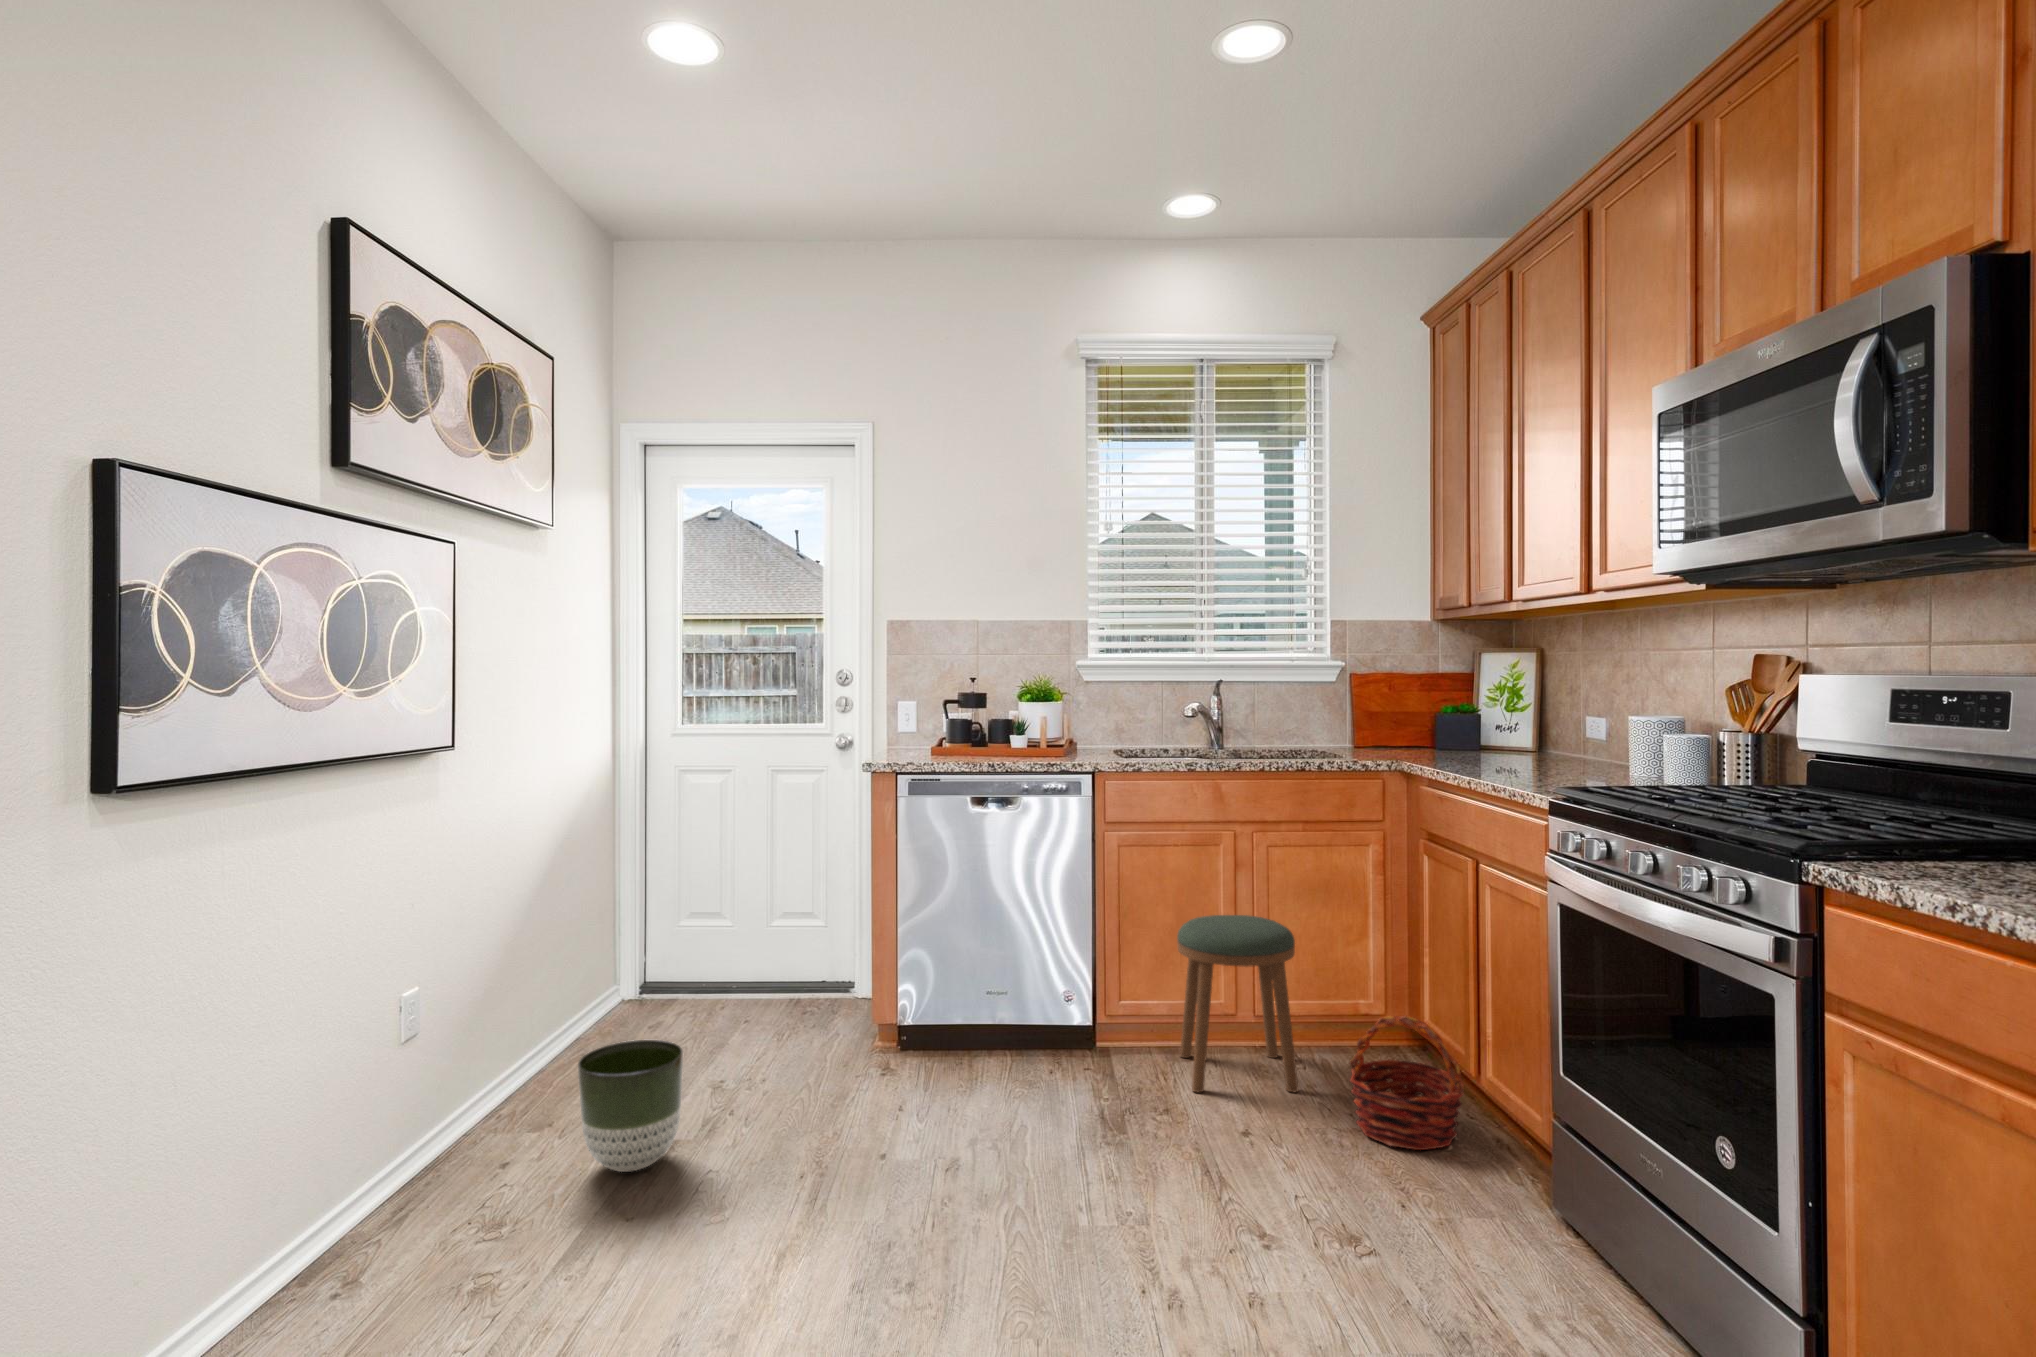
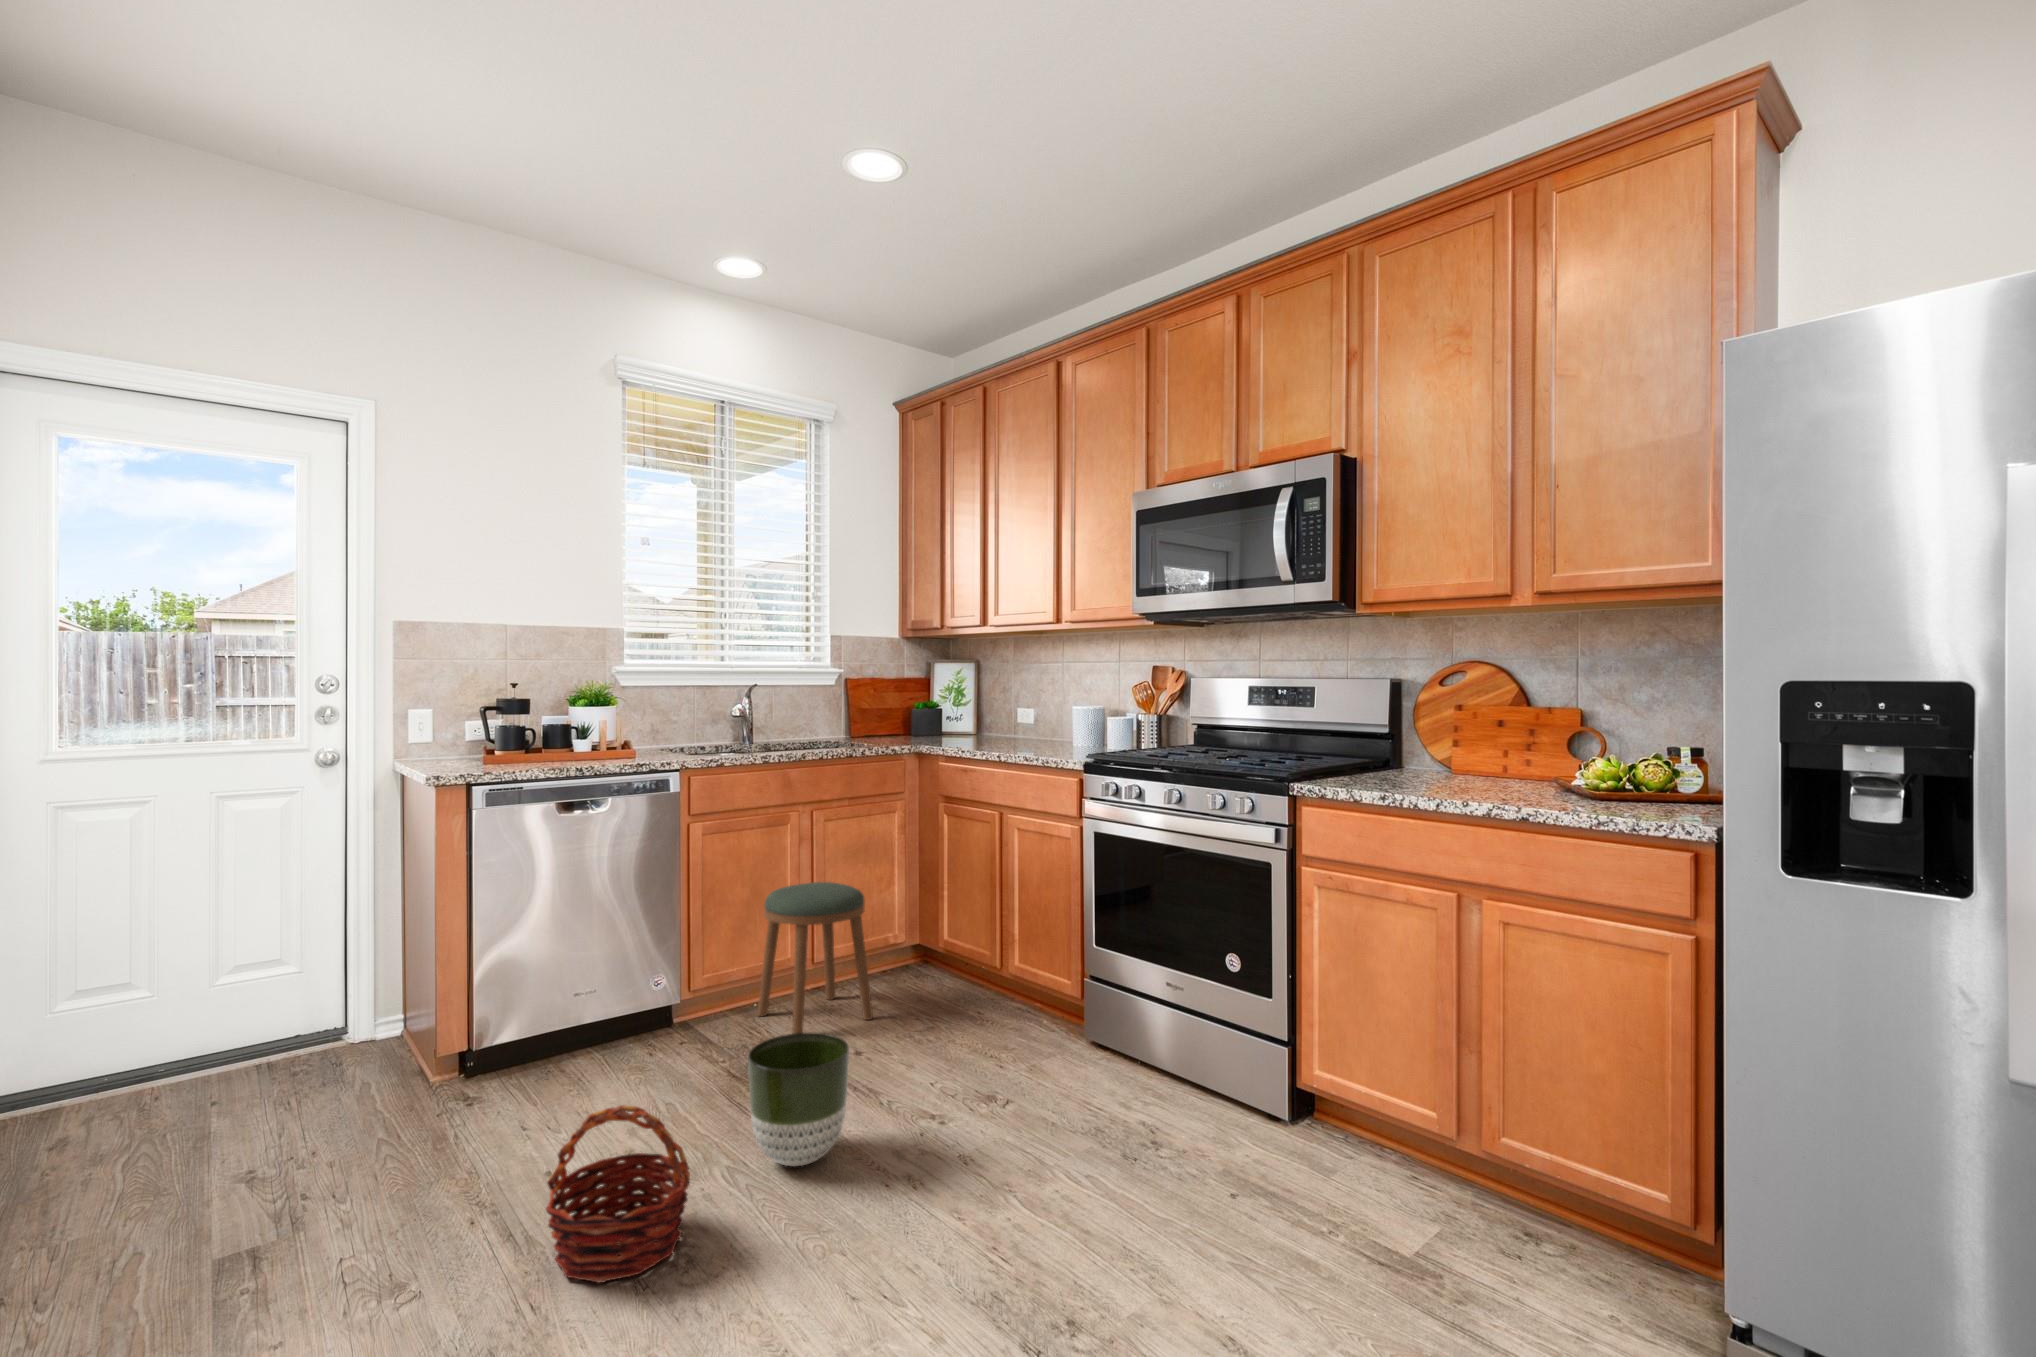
basket: present [1349,1016,1464,1150] -> present [546,1105,690,1282]
planter: present [578,1040,683,1172] -> present [748,1032,849,1166]

